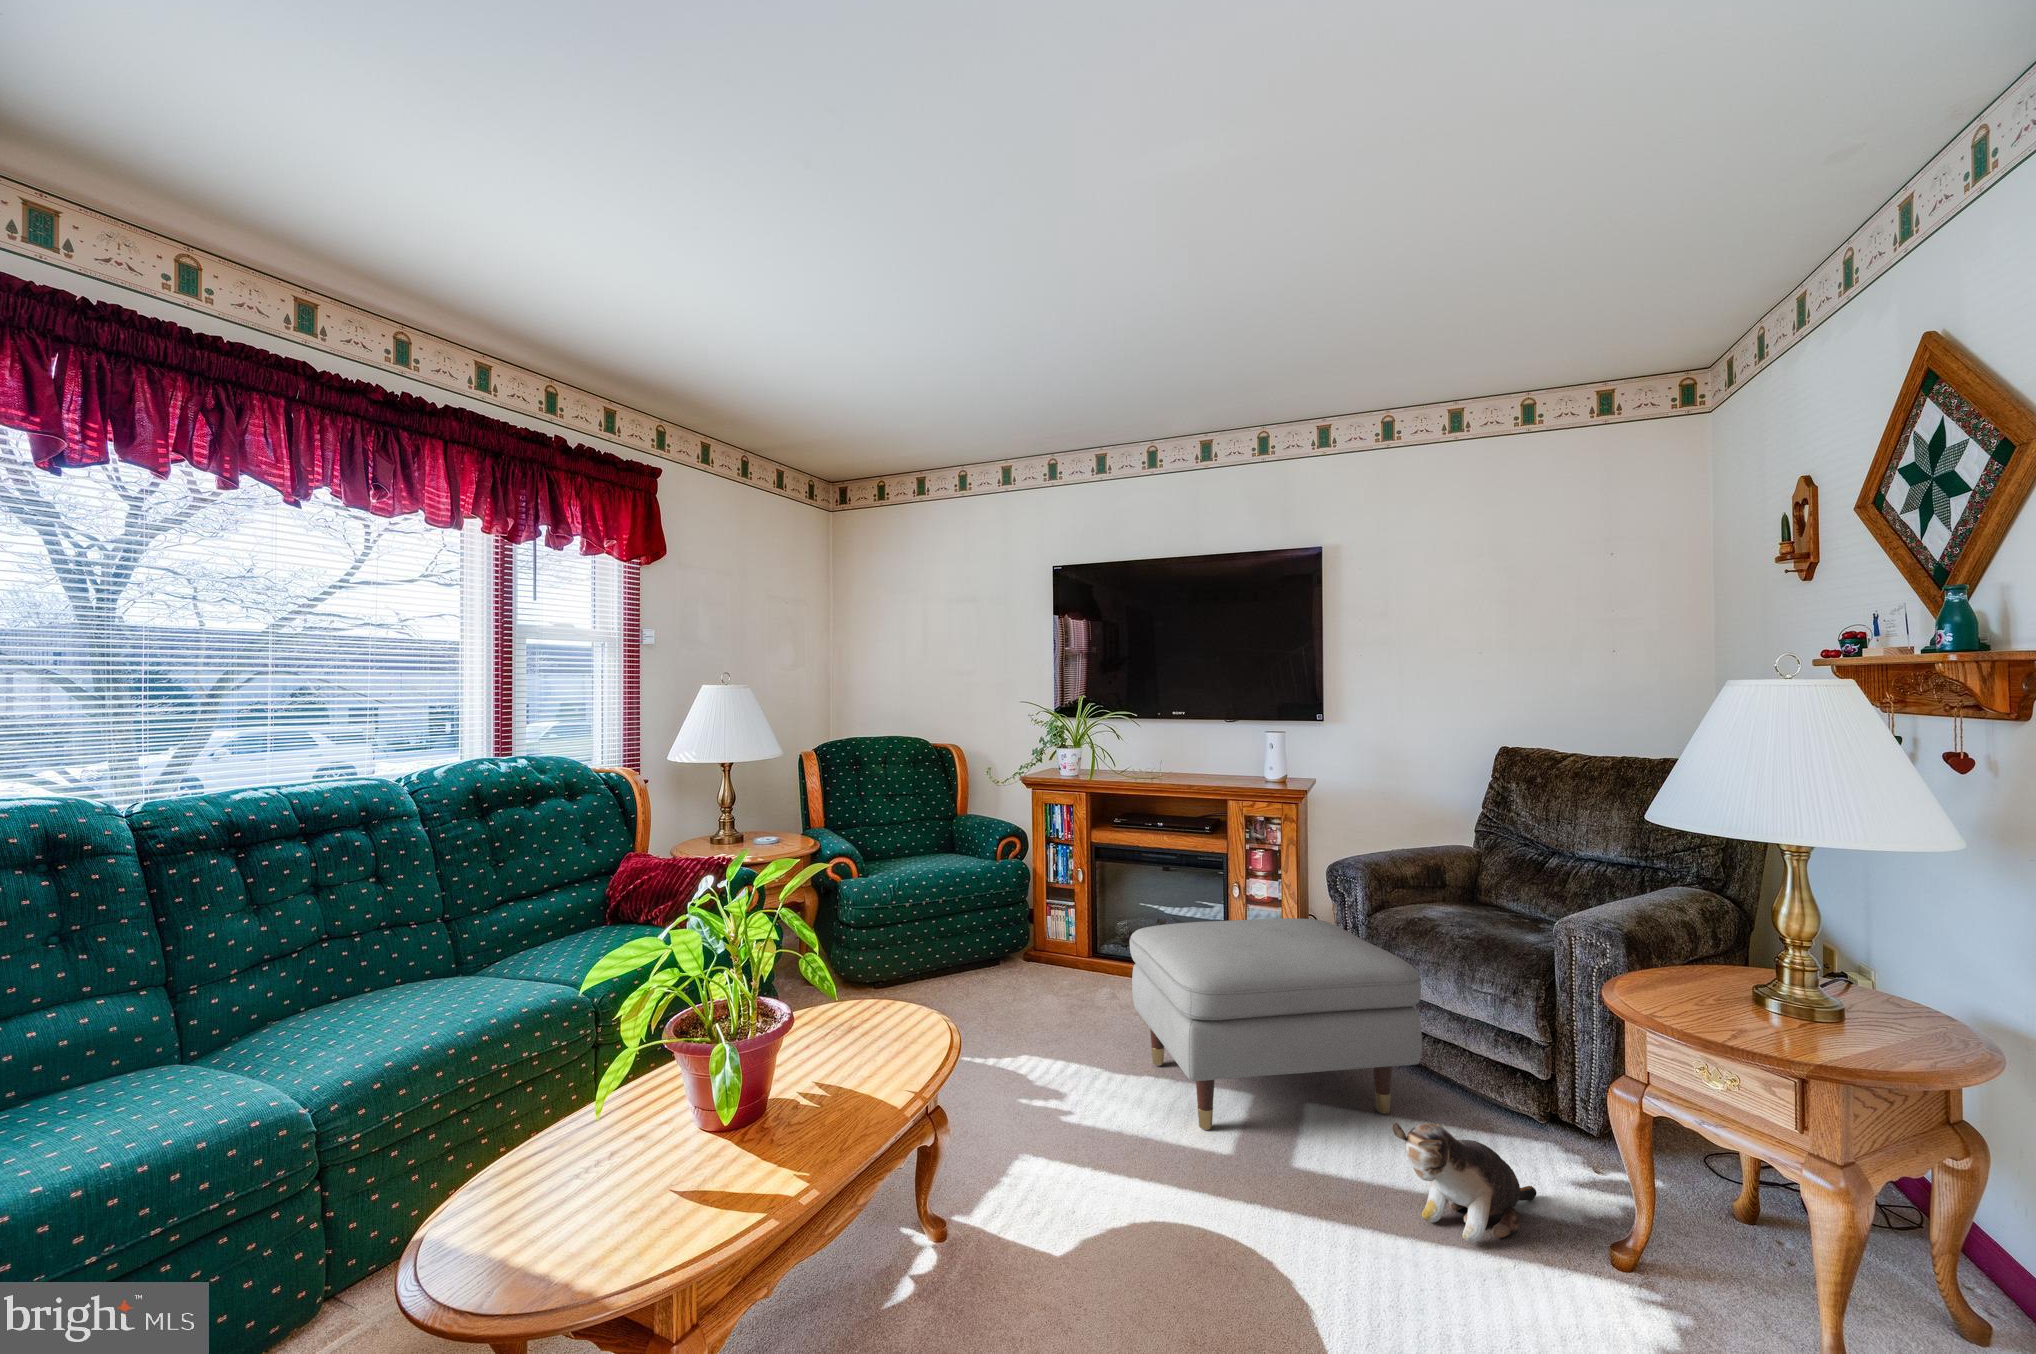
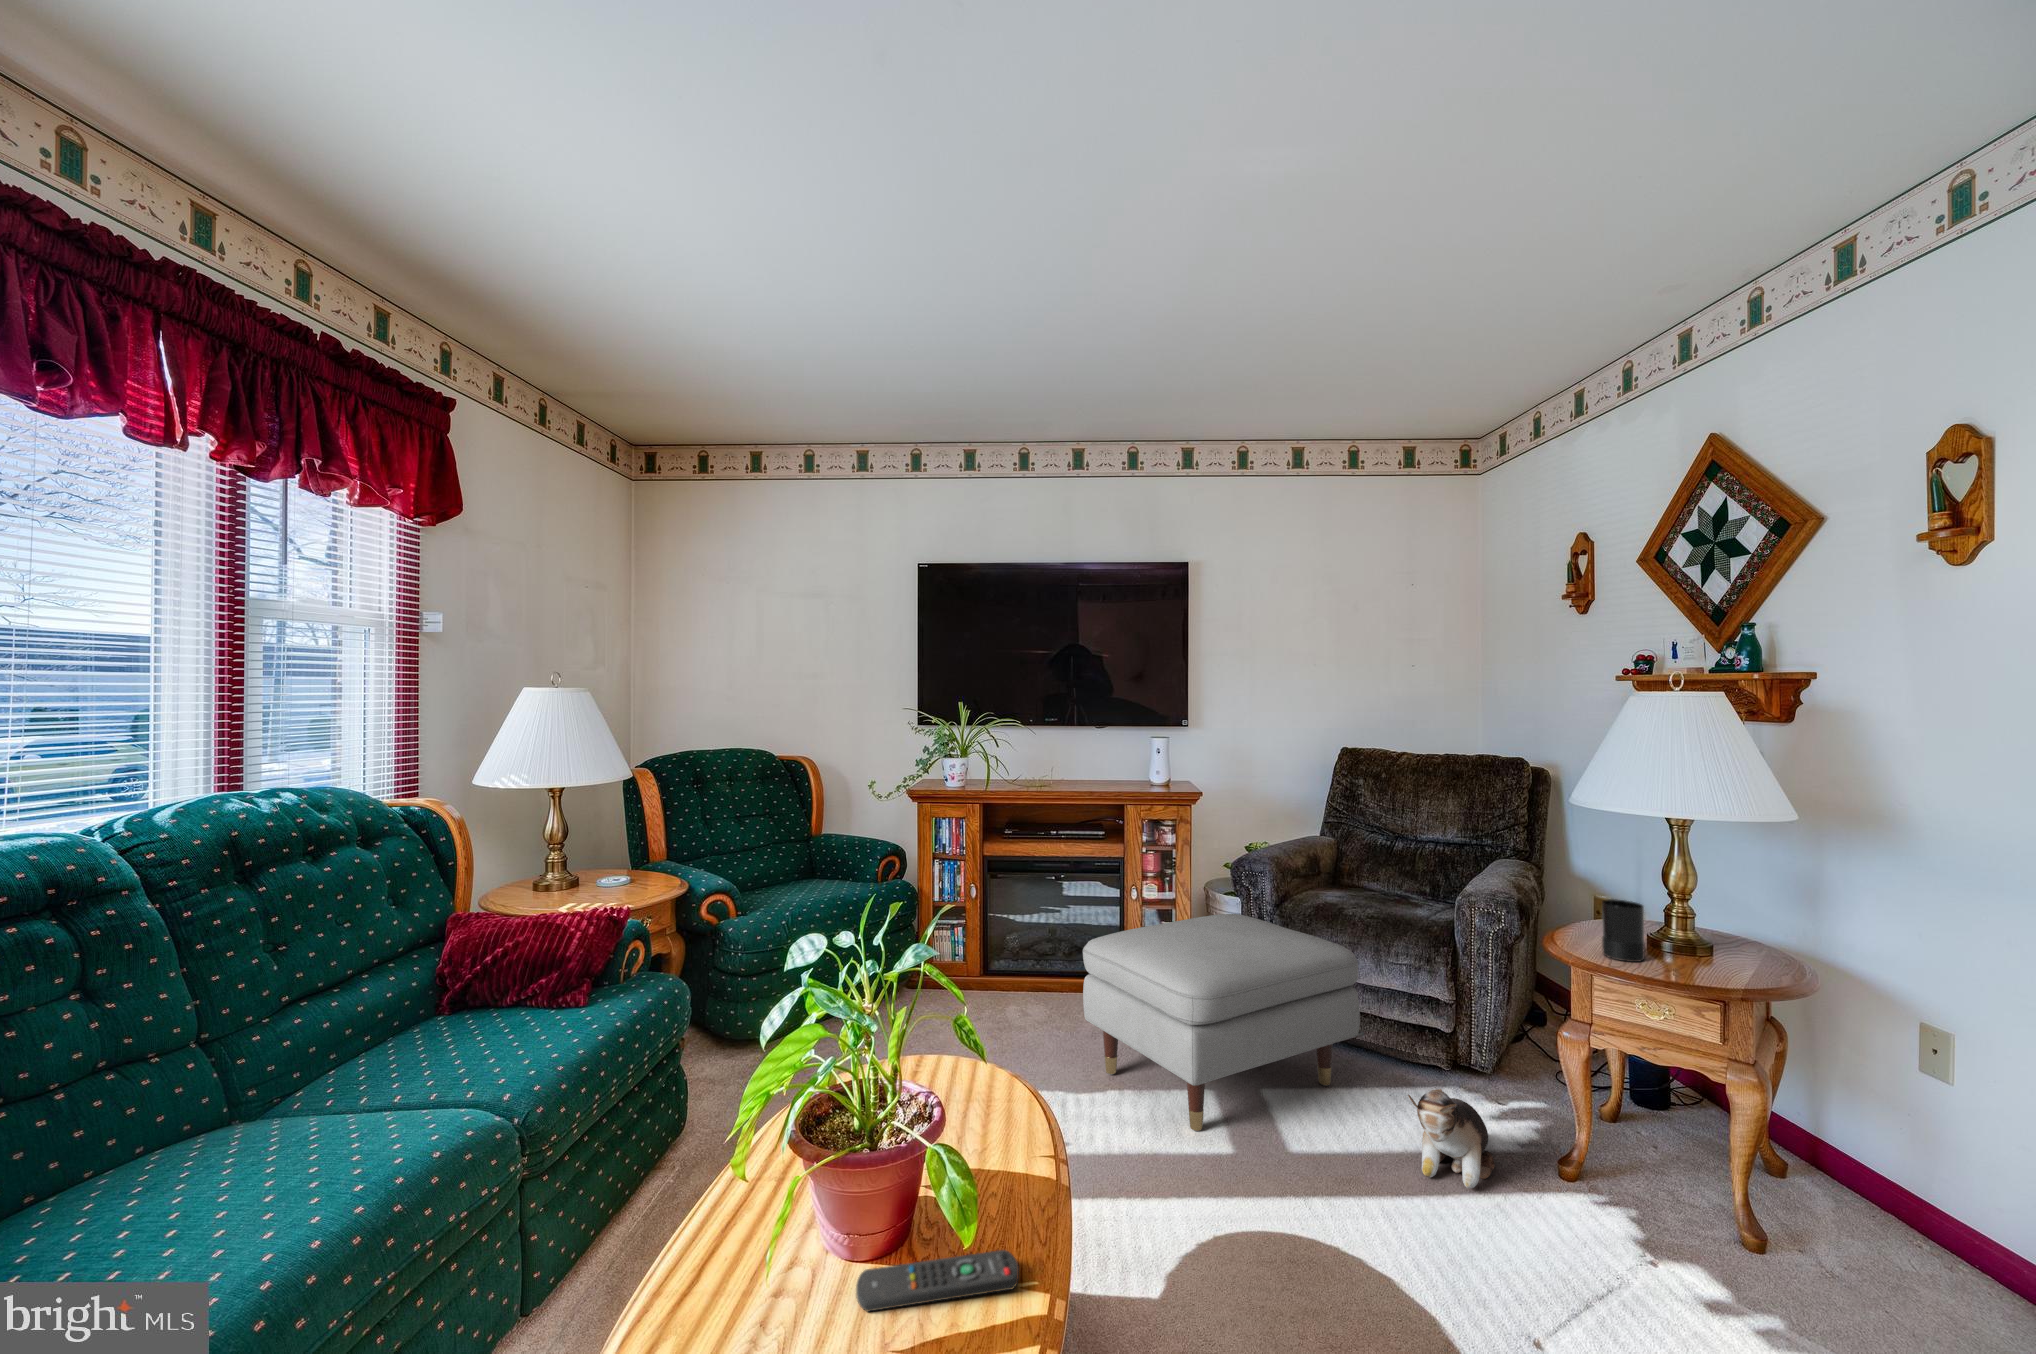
candle: none [1657,924,1719,1009] -> present [1602,899,1645,962]
remote control: none [648,1137,781,1175] -> present [856,1250,1019,1311]

